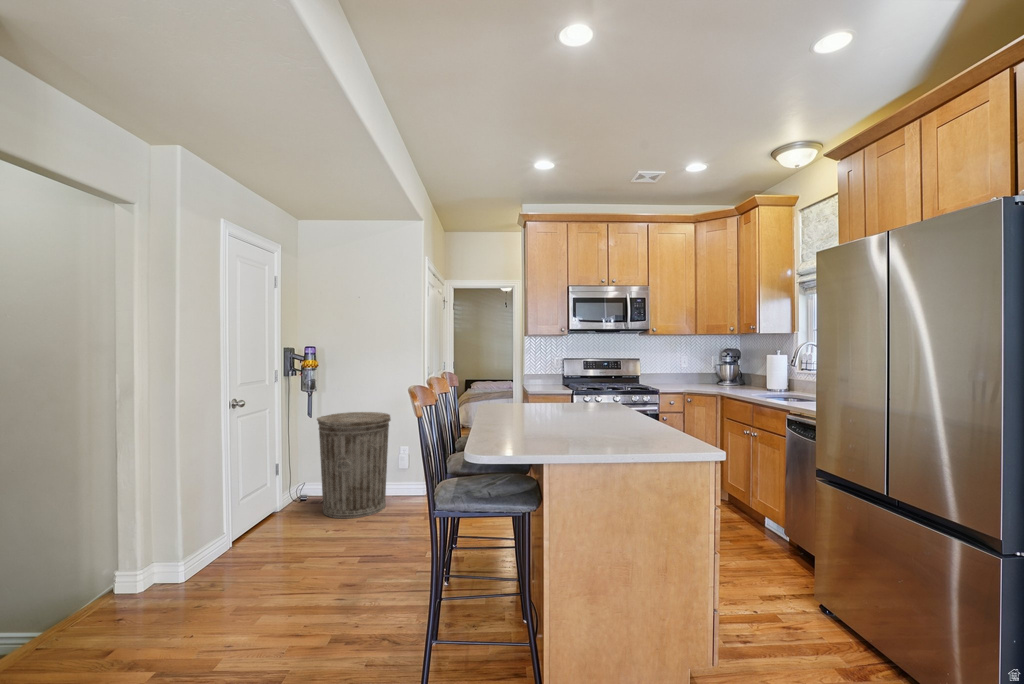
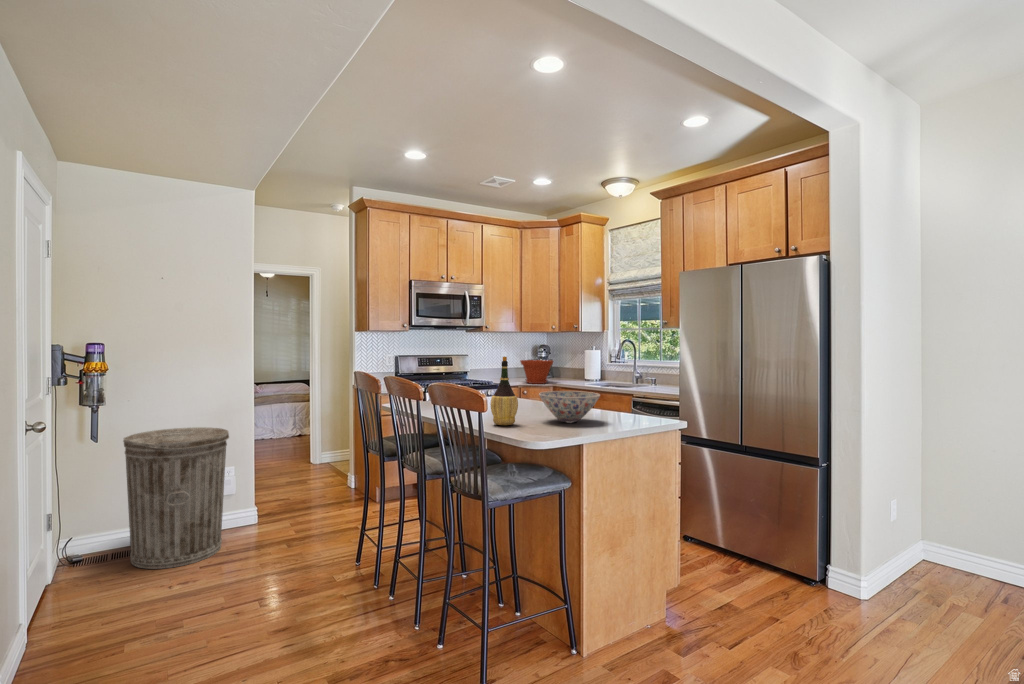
wine bottle: none [500,357,528,429] -> present [490,356,518,425]
plant pot: none [683,364,722,390] -> present [520,360,553,384]
bowl: none [555,396,624,432] -> present [539,391,600,423]

